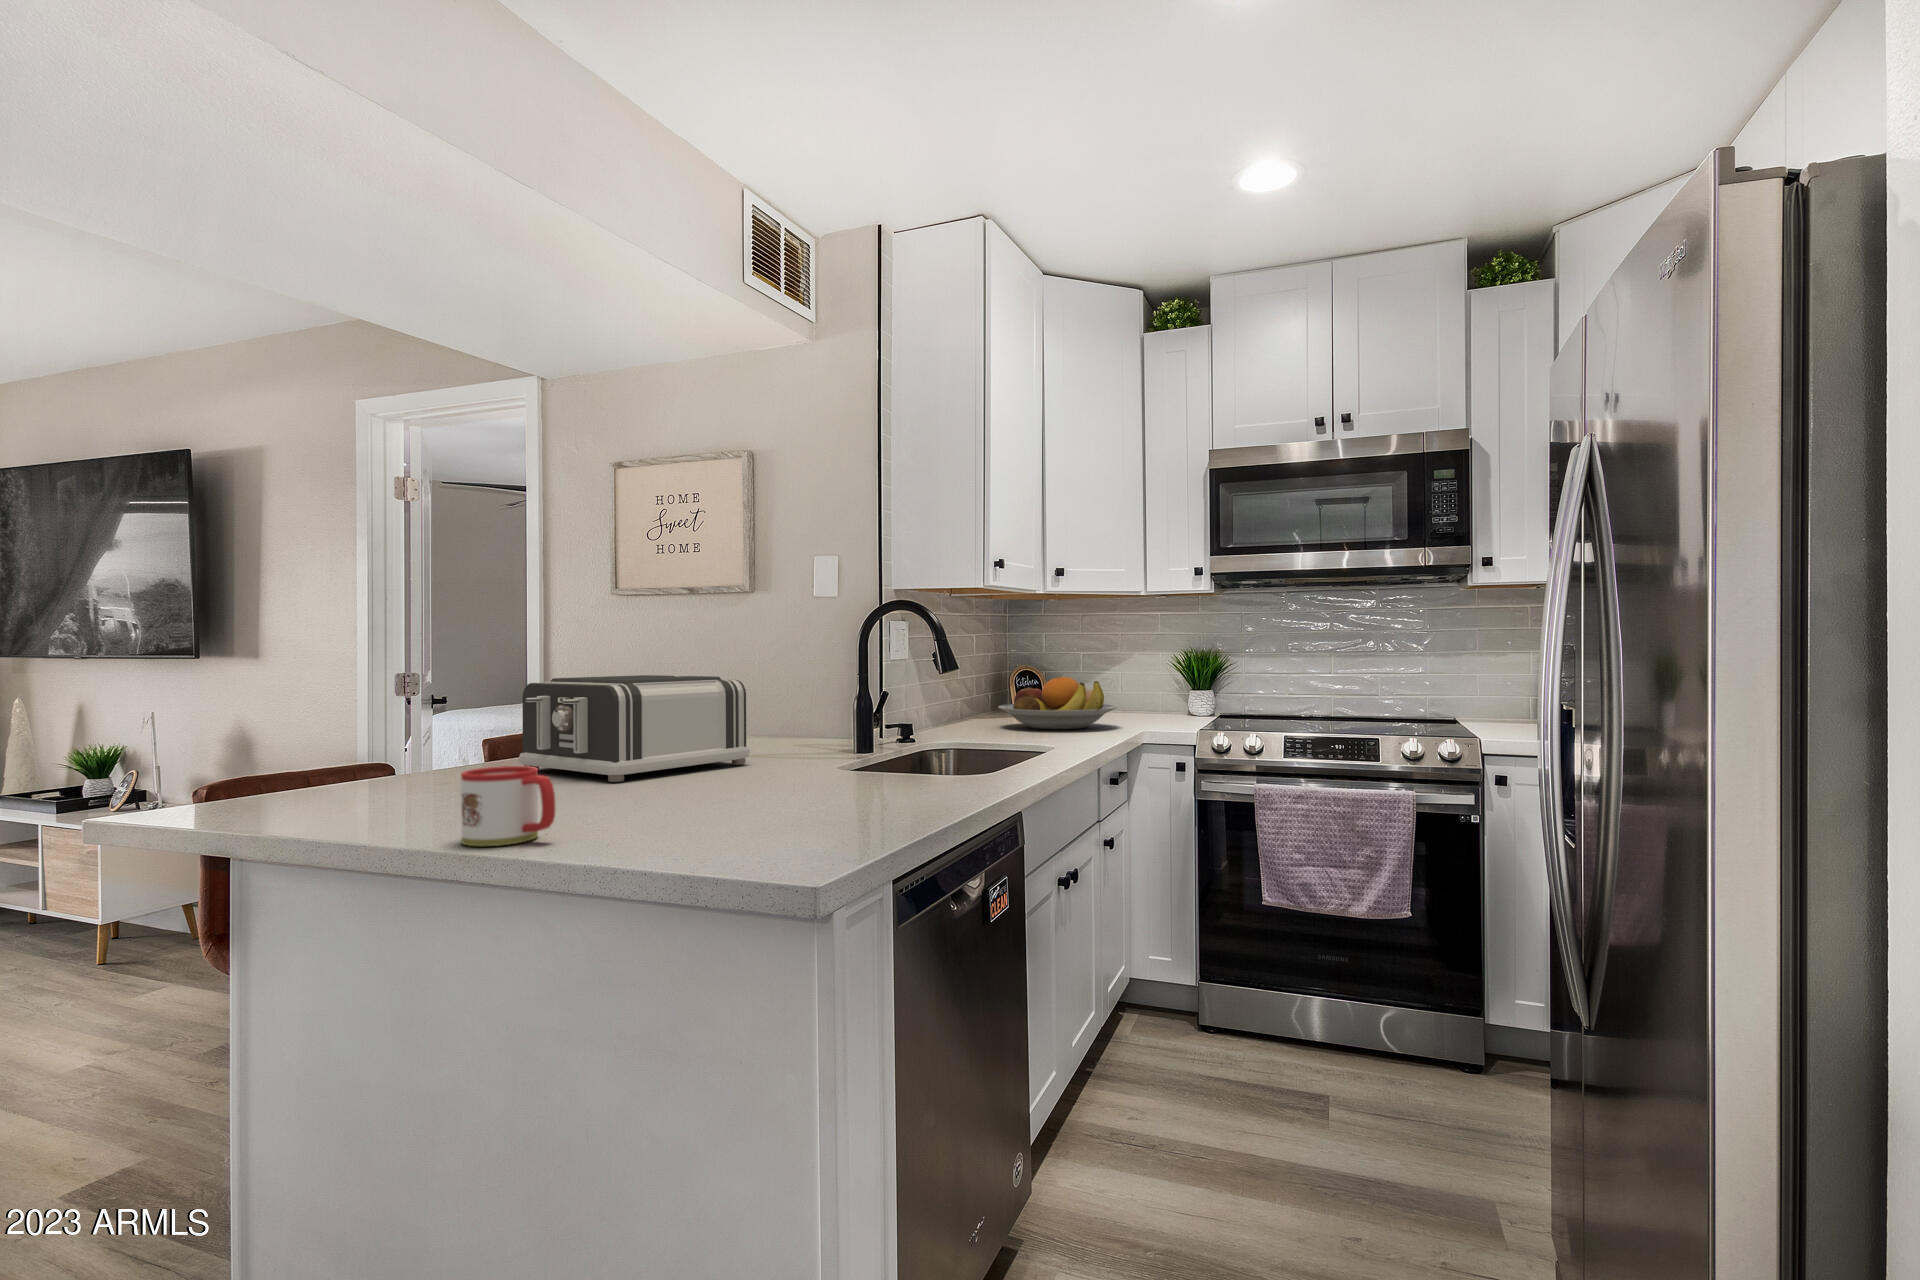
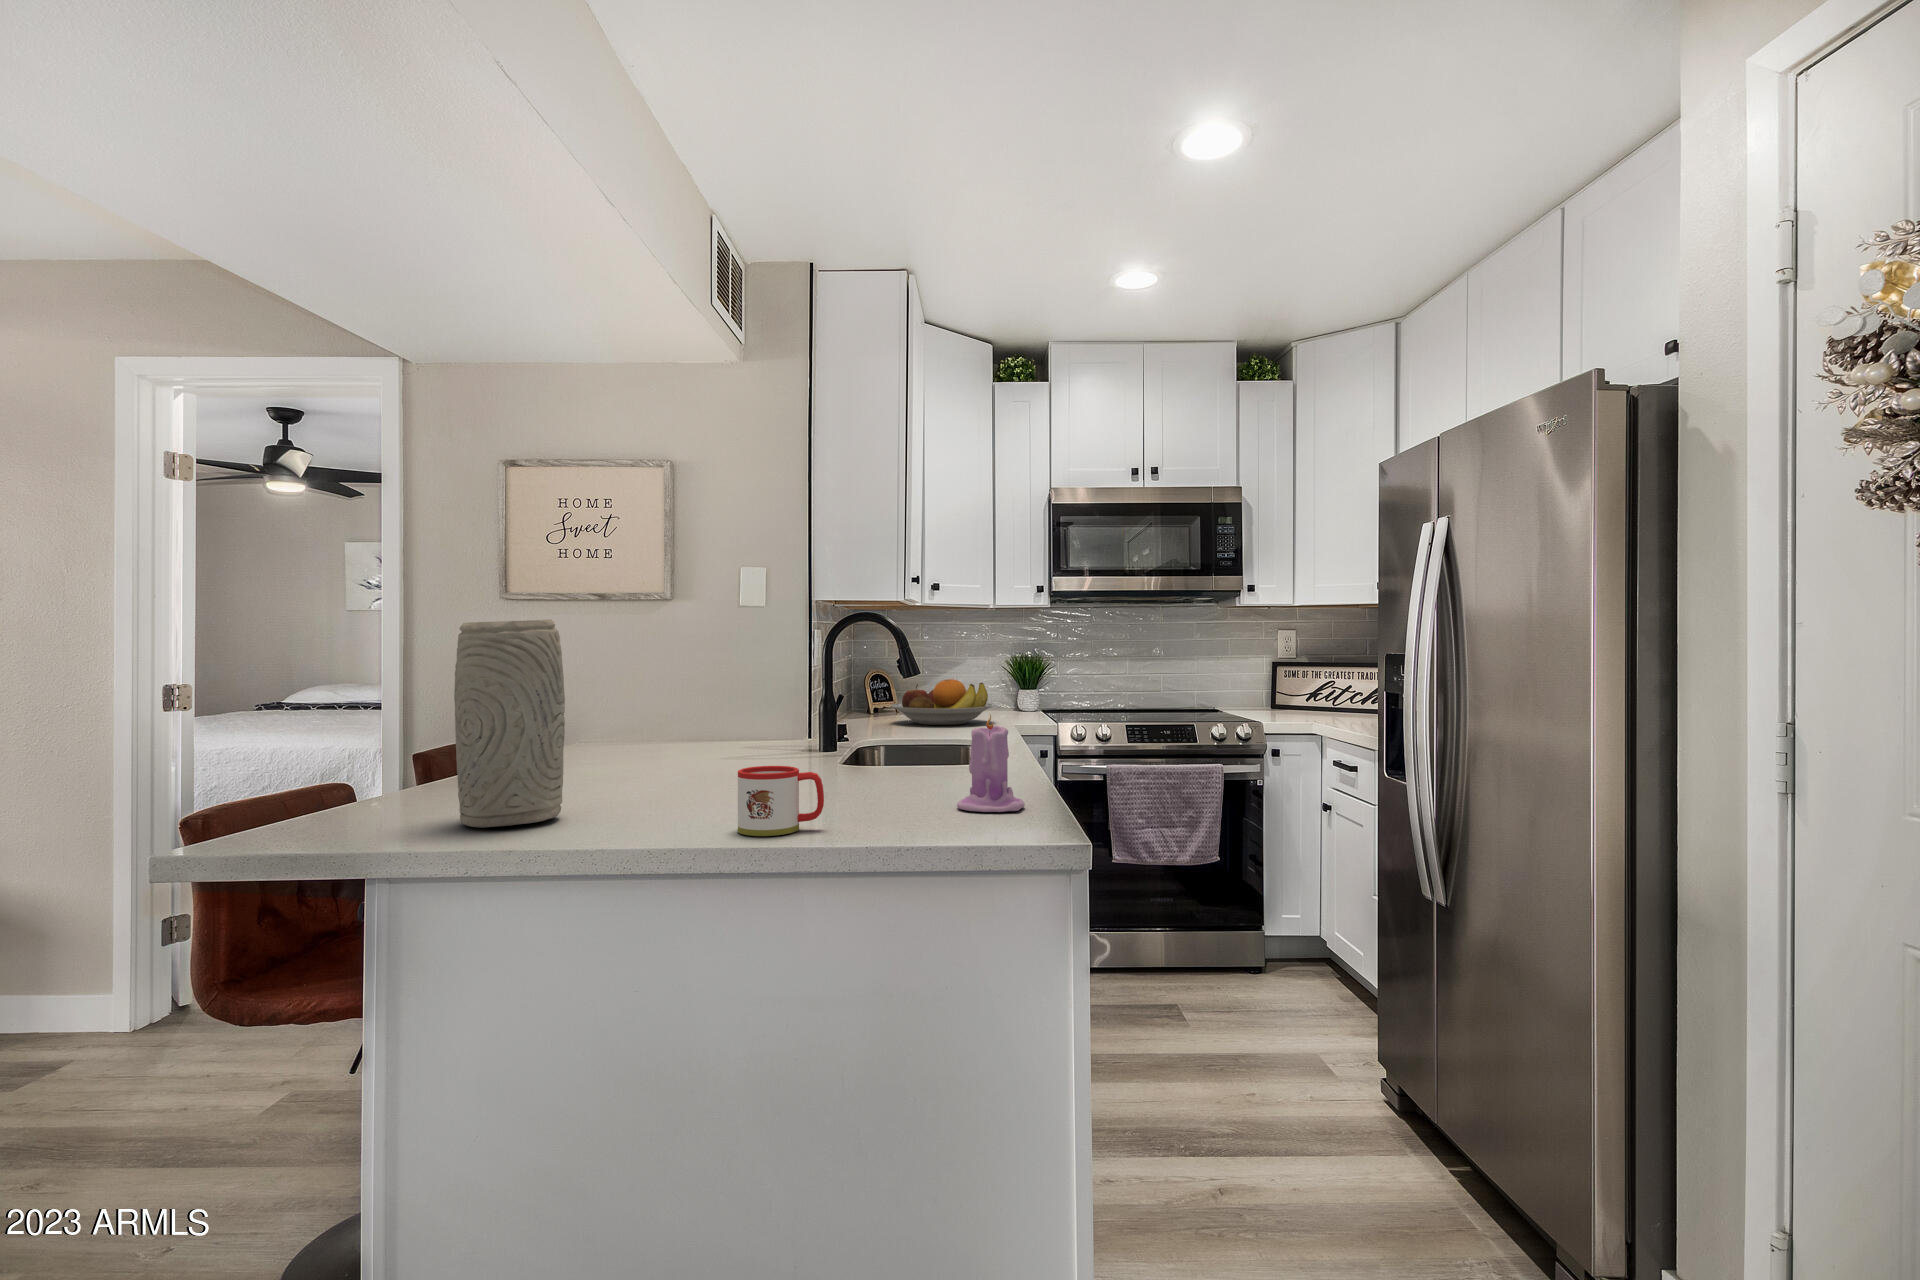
vase: none [271,605,393,816] -> present [454,620,565,828]
toaster: present [519,675,750,782] -> none [565,683,775,783]
candle: none [757,713,845,837] -> present [957,715,1025,812]

